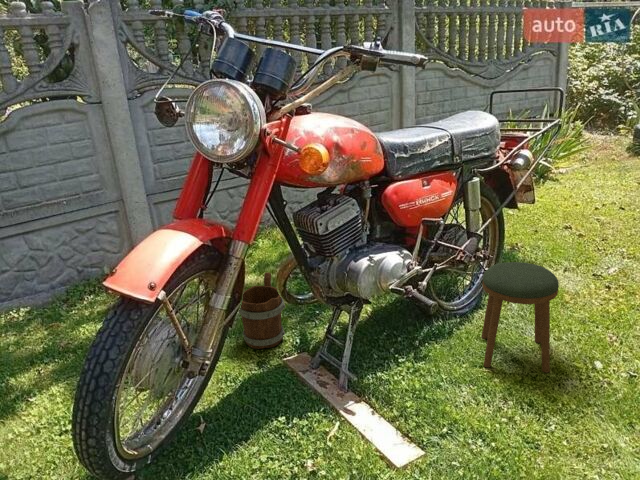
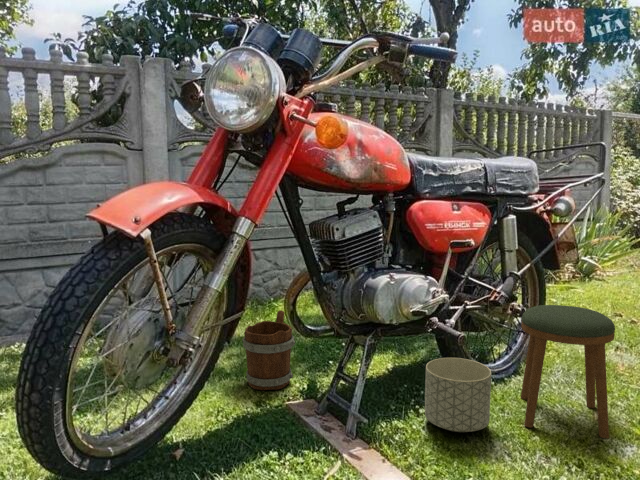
planter: none [402,315,457,379] -> present [425,358,491,433]

